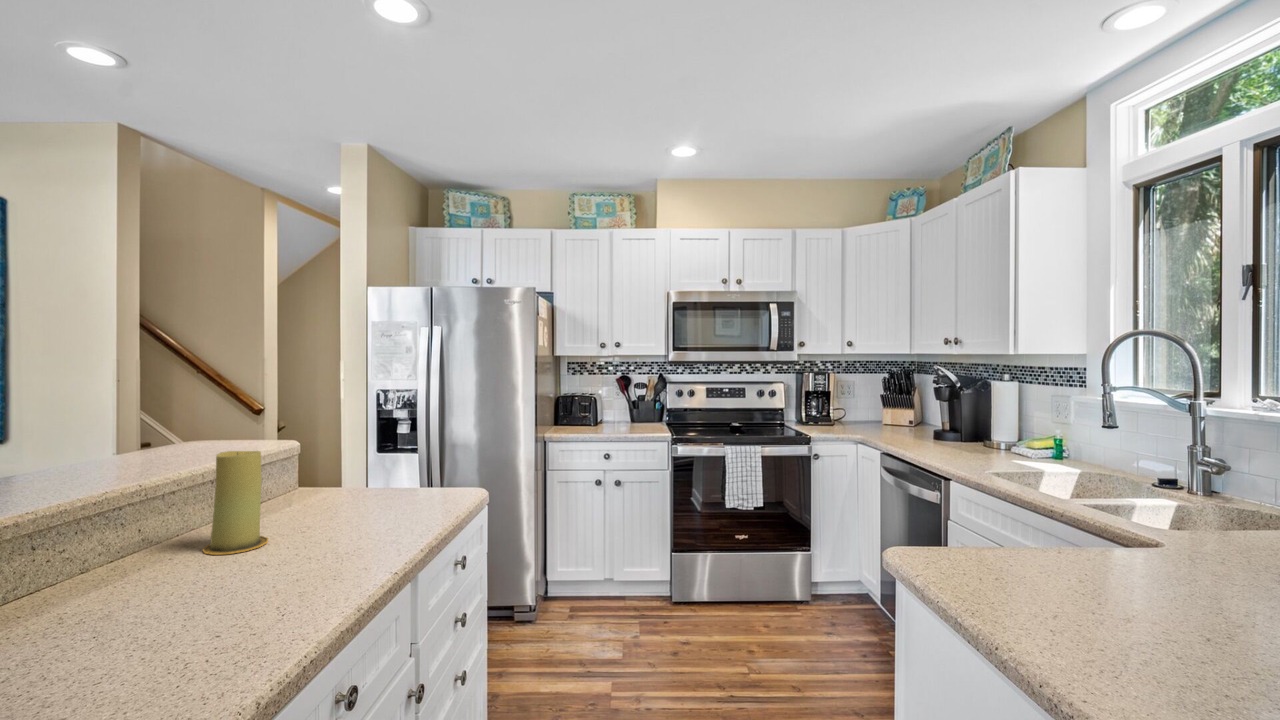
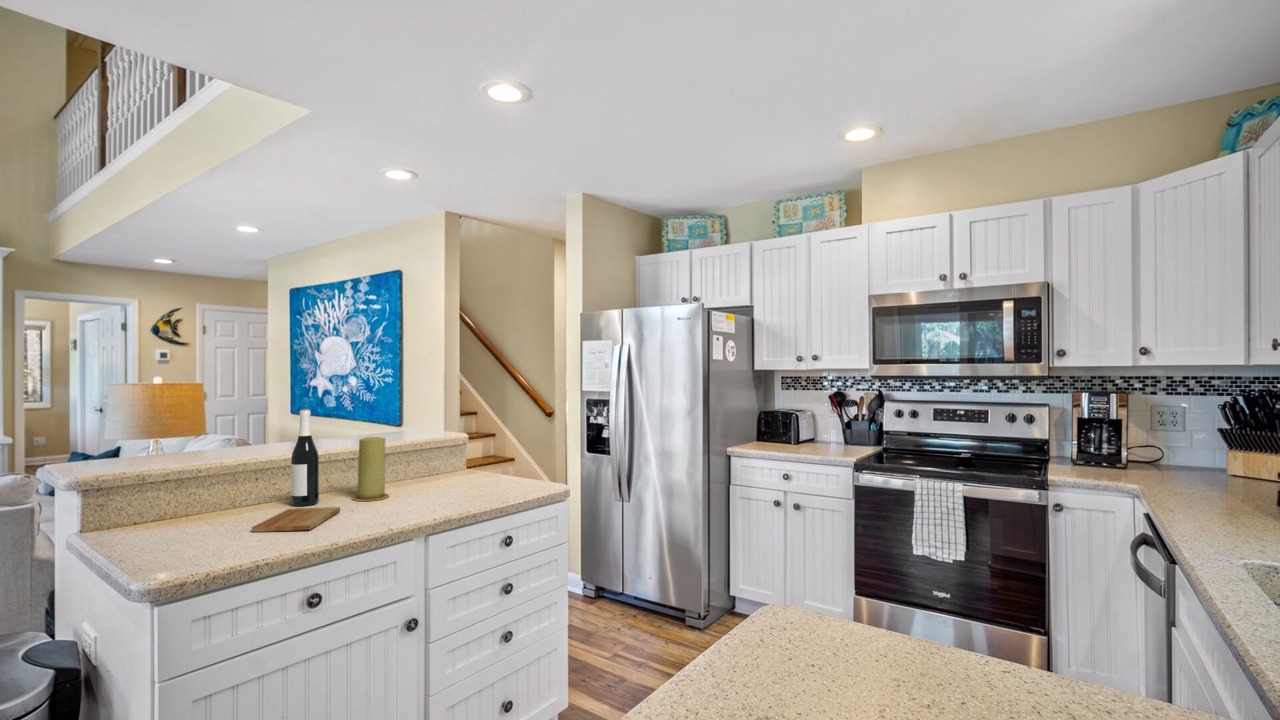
wine bottle: none [97,412,155,585] -> present [291,409,319,506]
cutting board: none [129,568,258,646] -> present [252,507,340,532]

